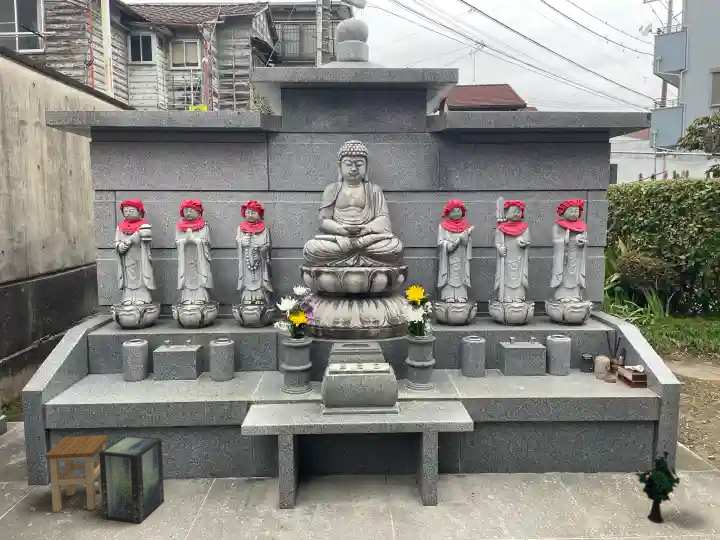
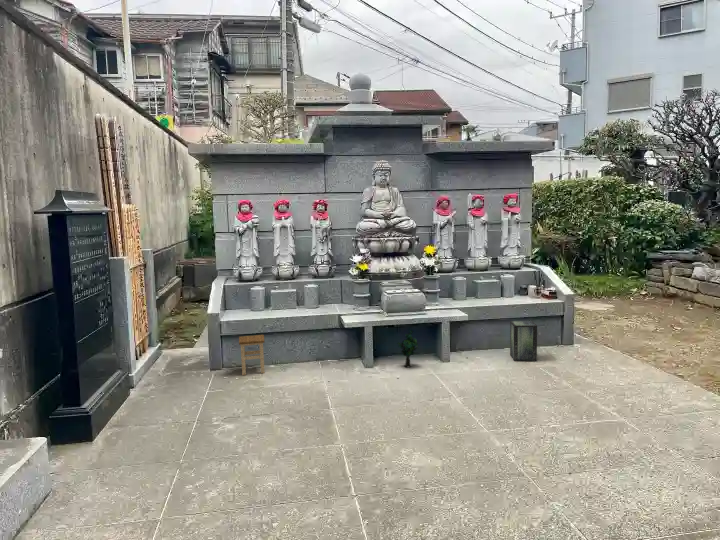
storage box: present [99,436,164,523] -> present [510,321,537,361]
decorative plant: present [635,452,680,523] -> present [398,330,418,367]

